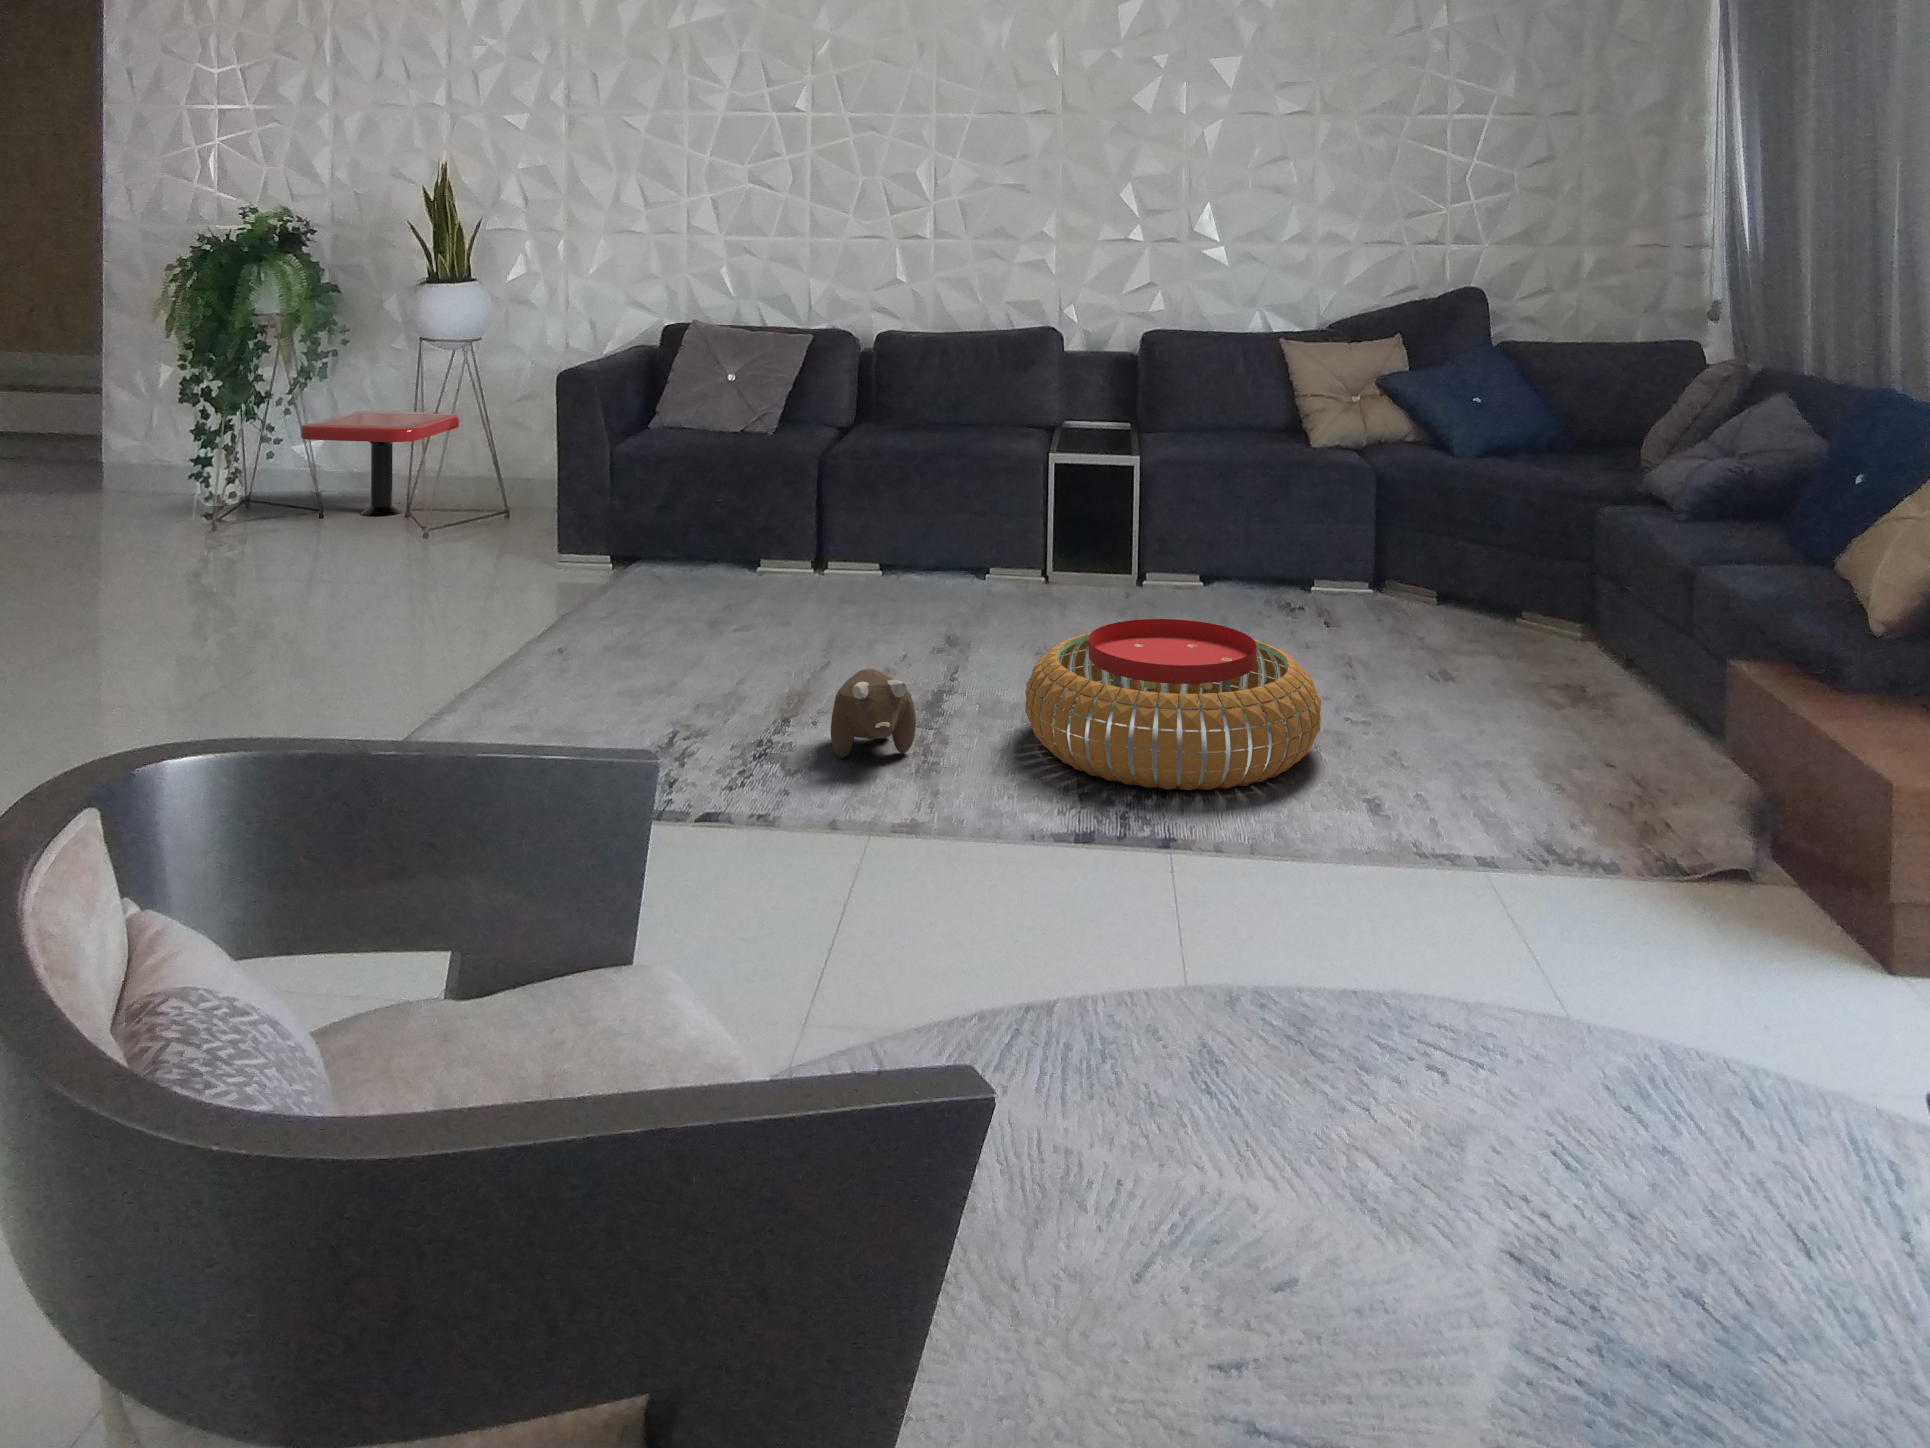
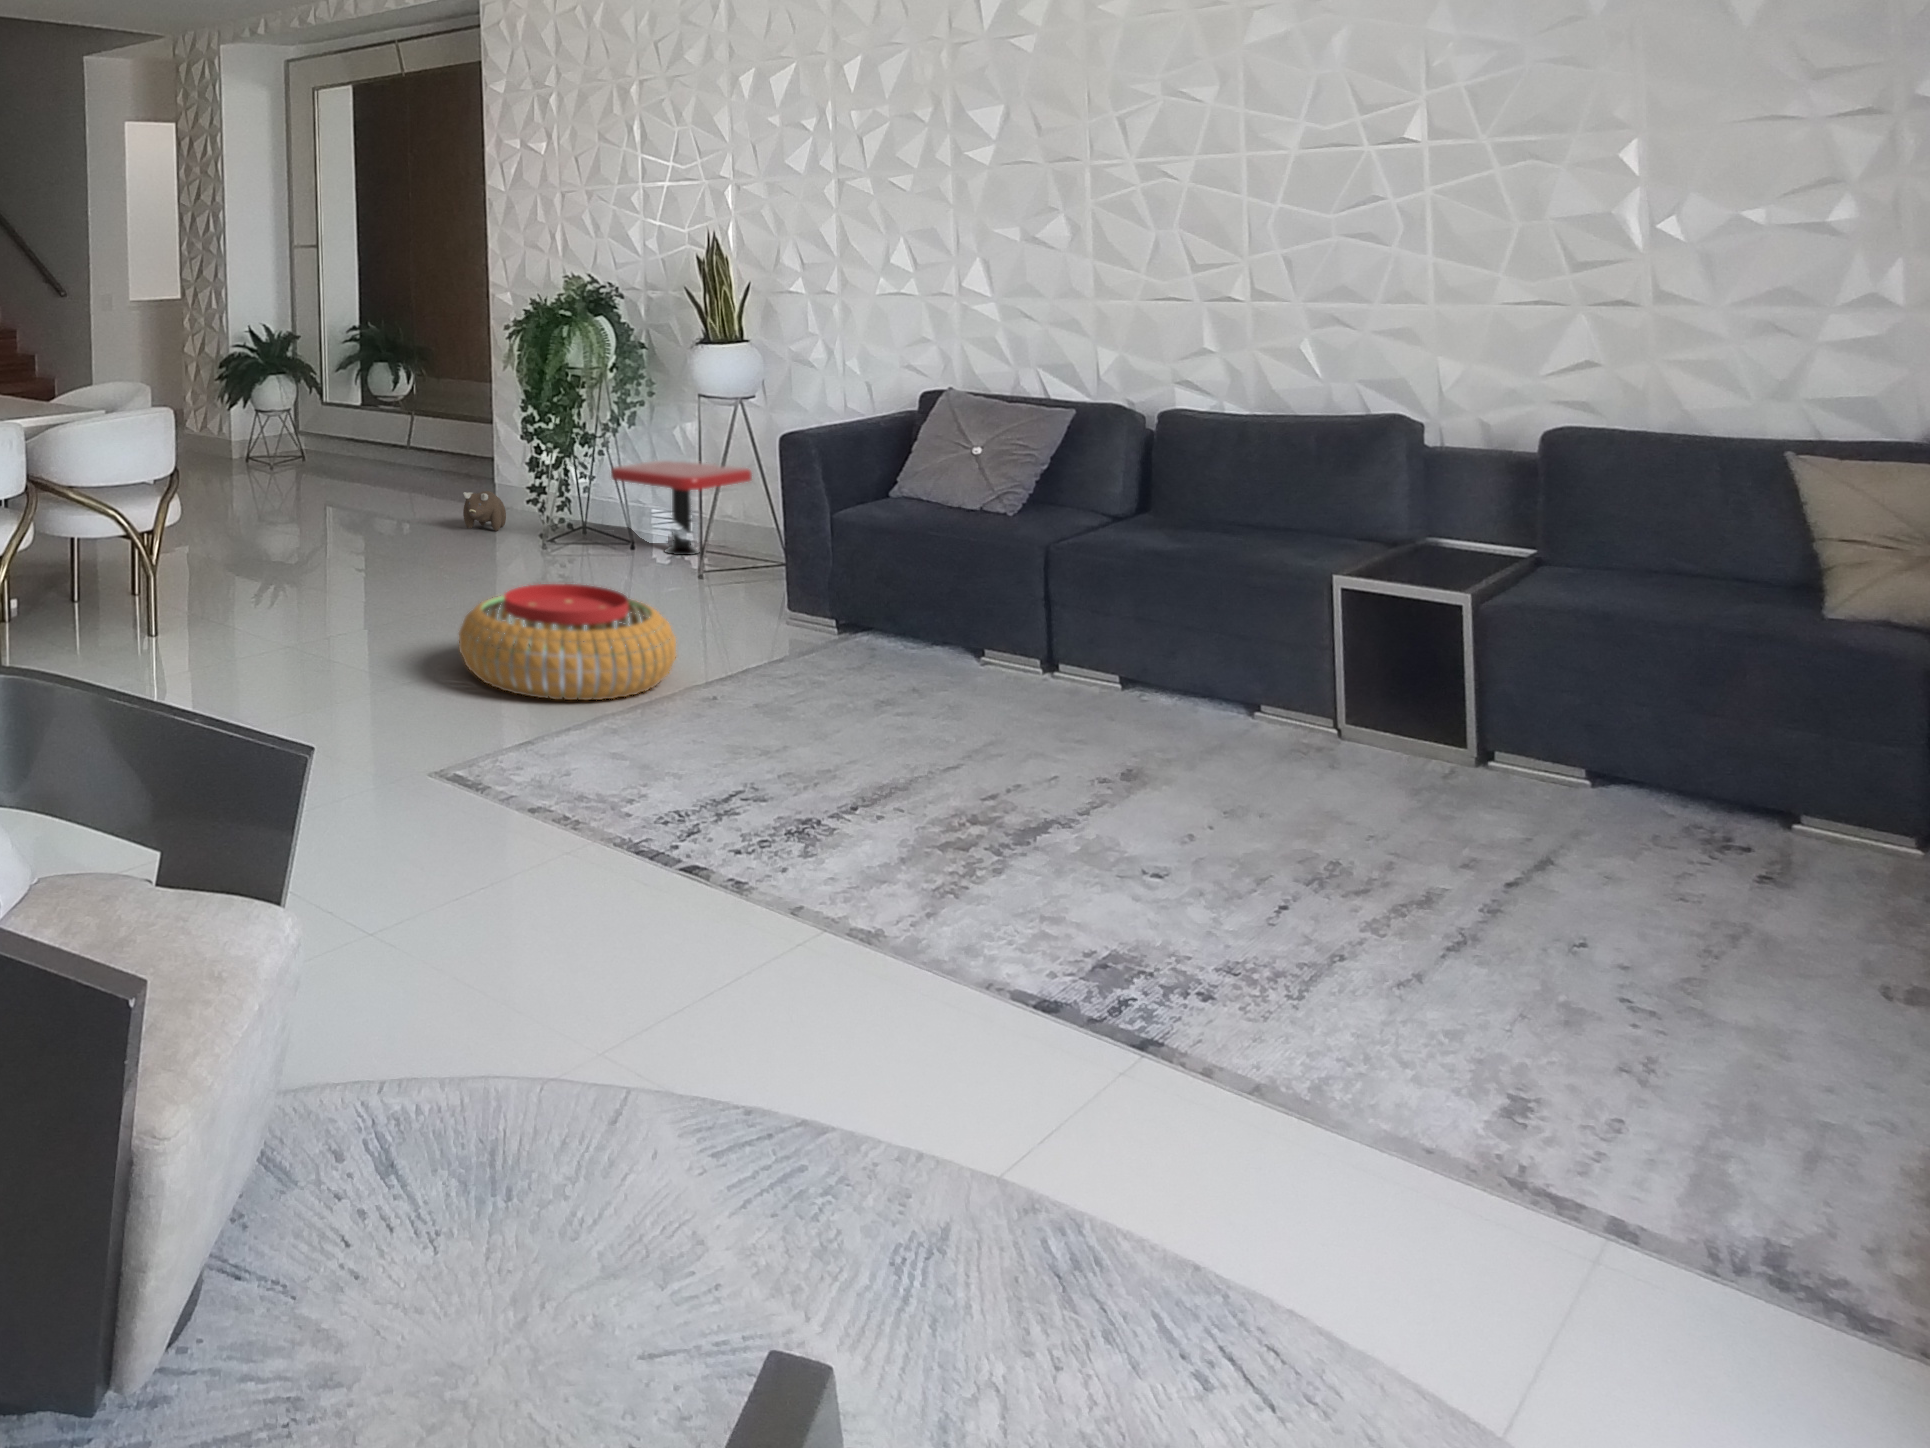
pouf: present [1025,619,1321,790] -> present [459,584,676,700]
plush toy: present [831,669,916,758] -> present [463,491,506,531]

